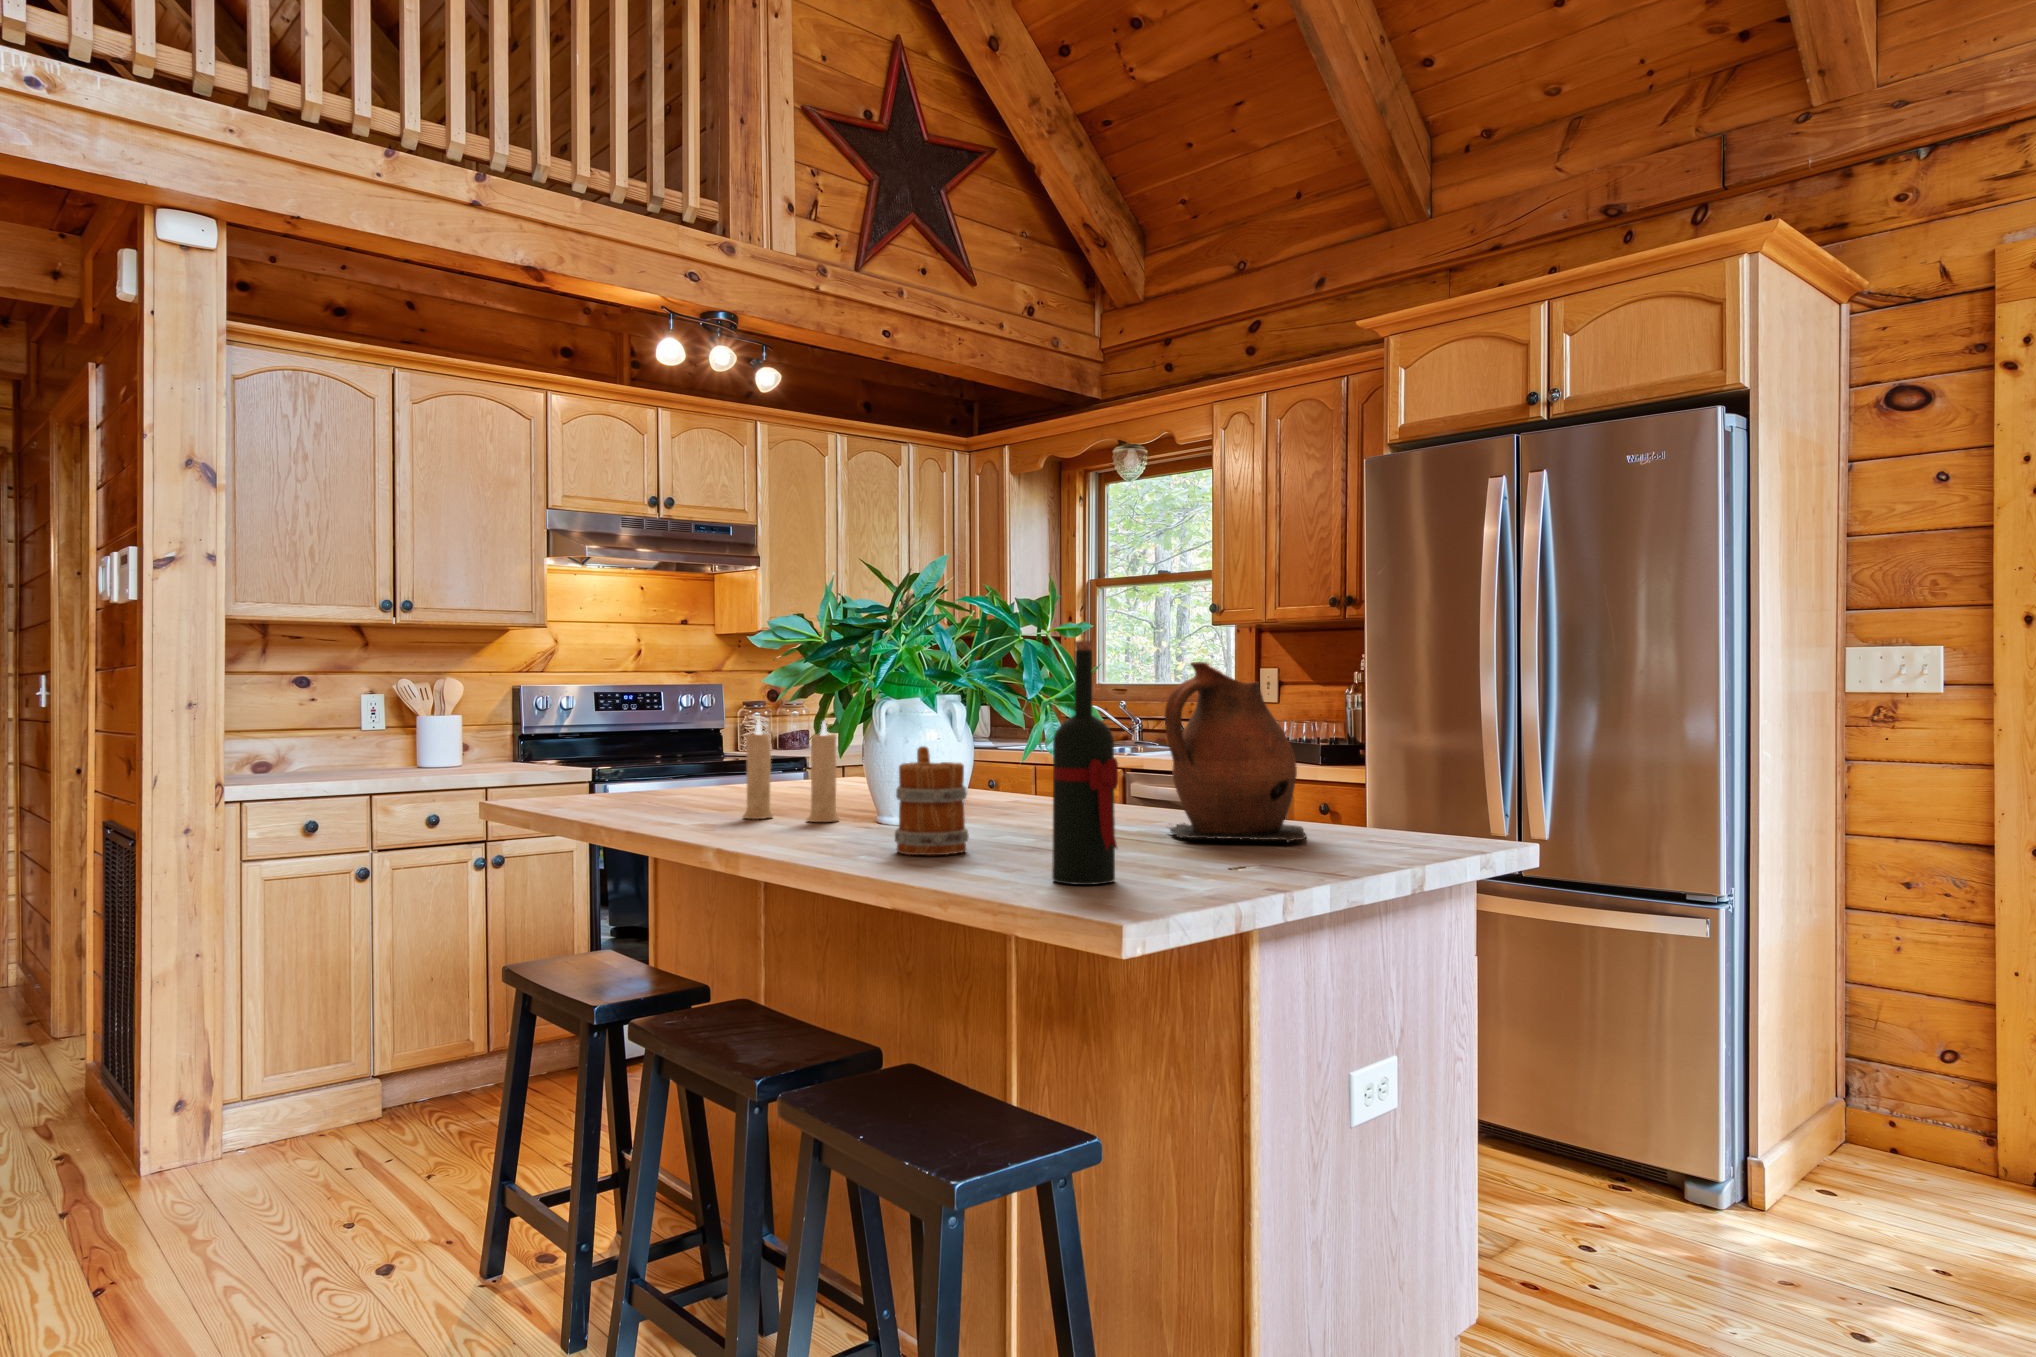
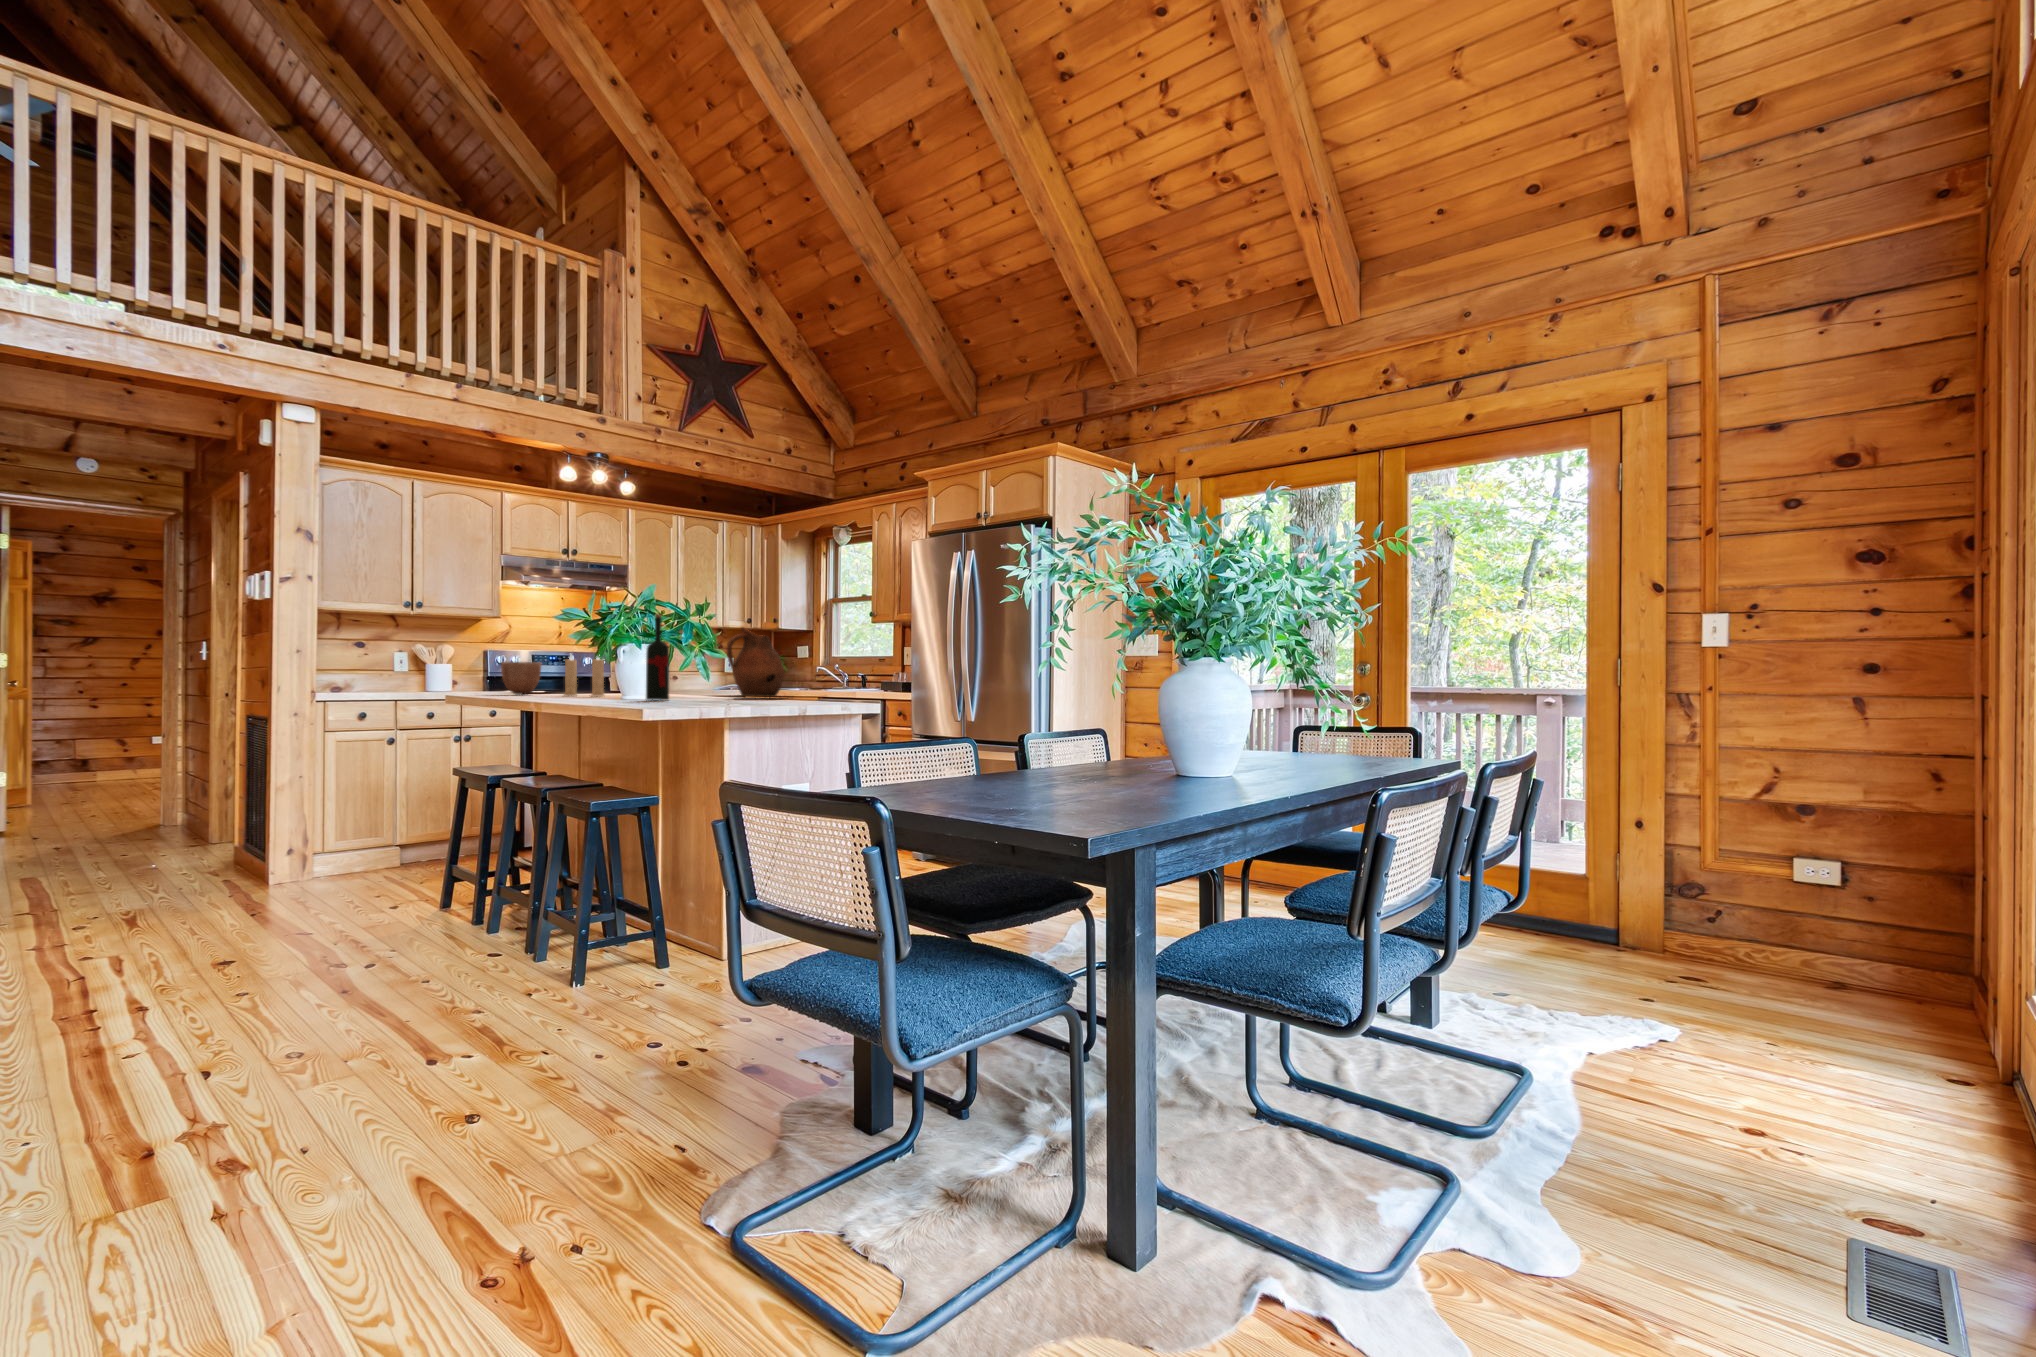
decorative bowl: none [594,730,676,806] -> present [501,662,542,695]
mug: present [895,746,969,855] -> none [605,659,636,699]

